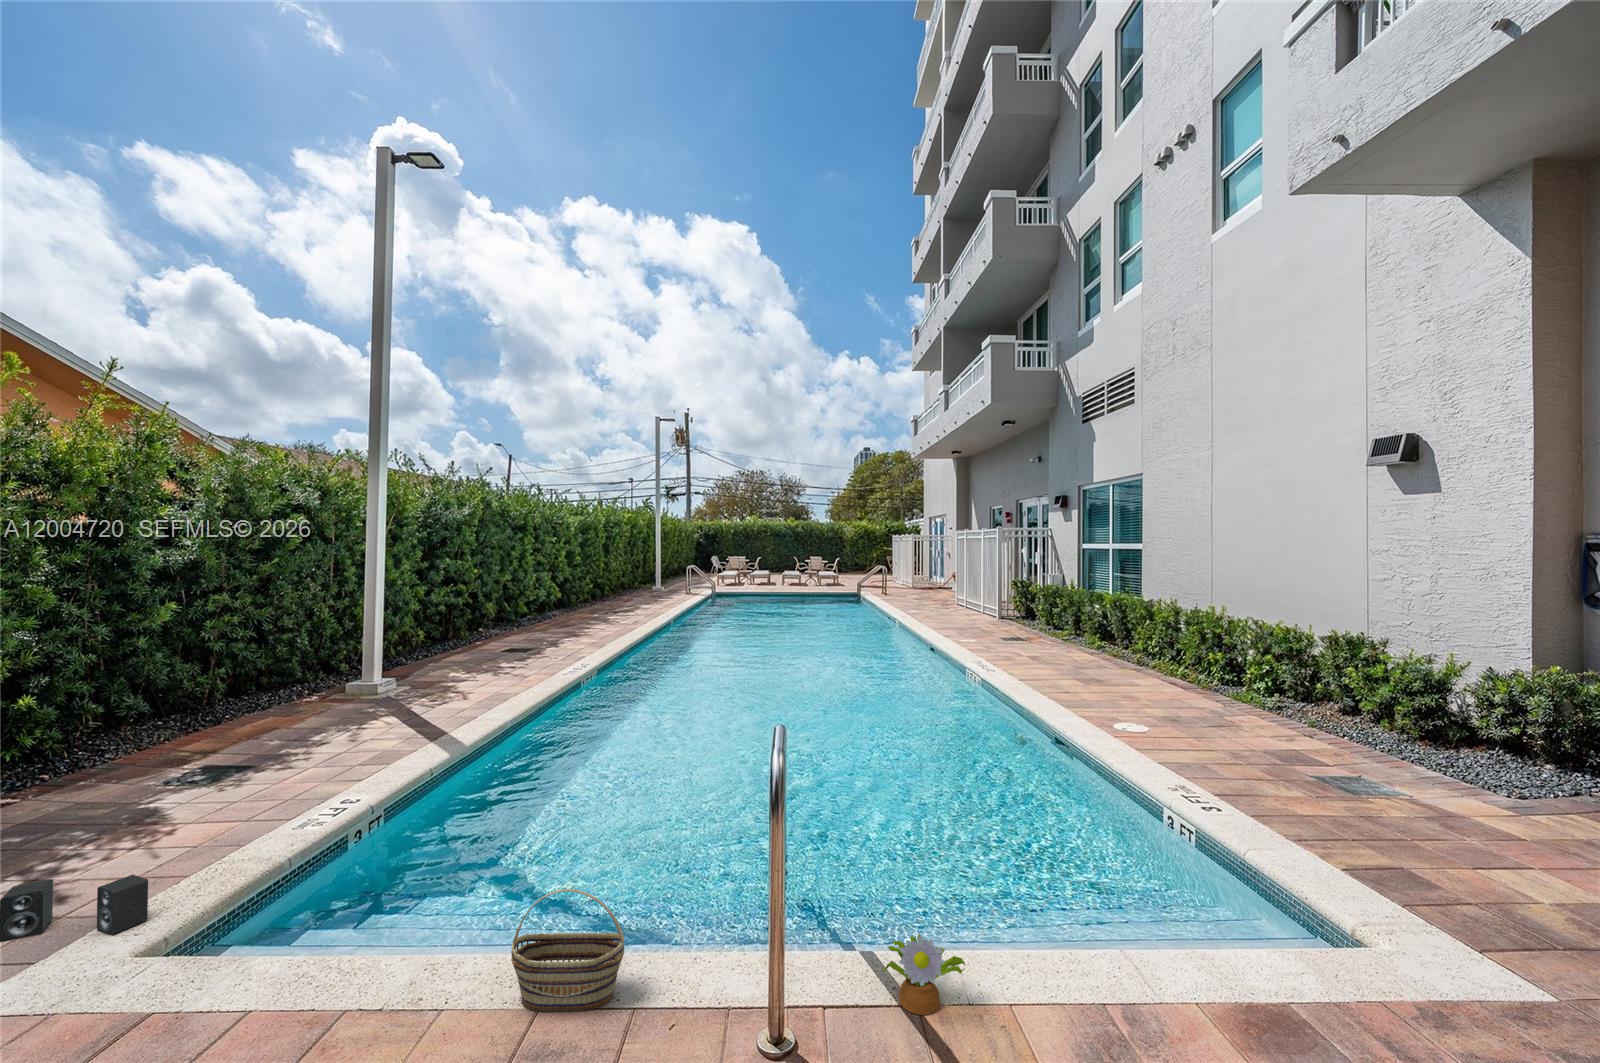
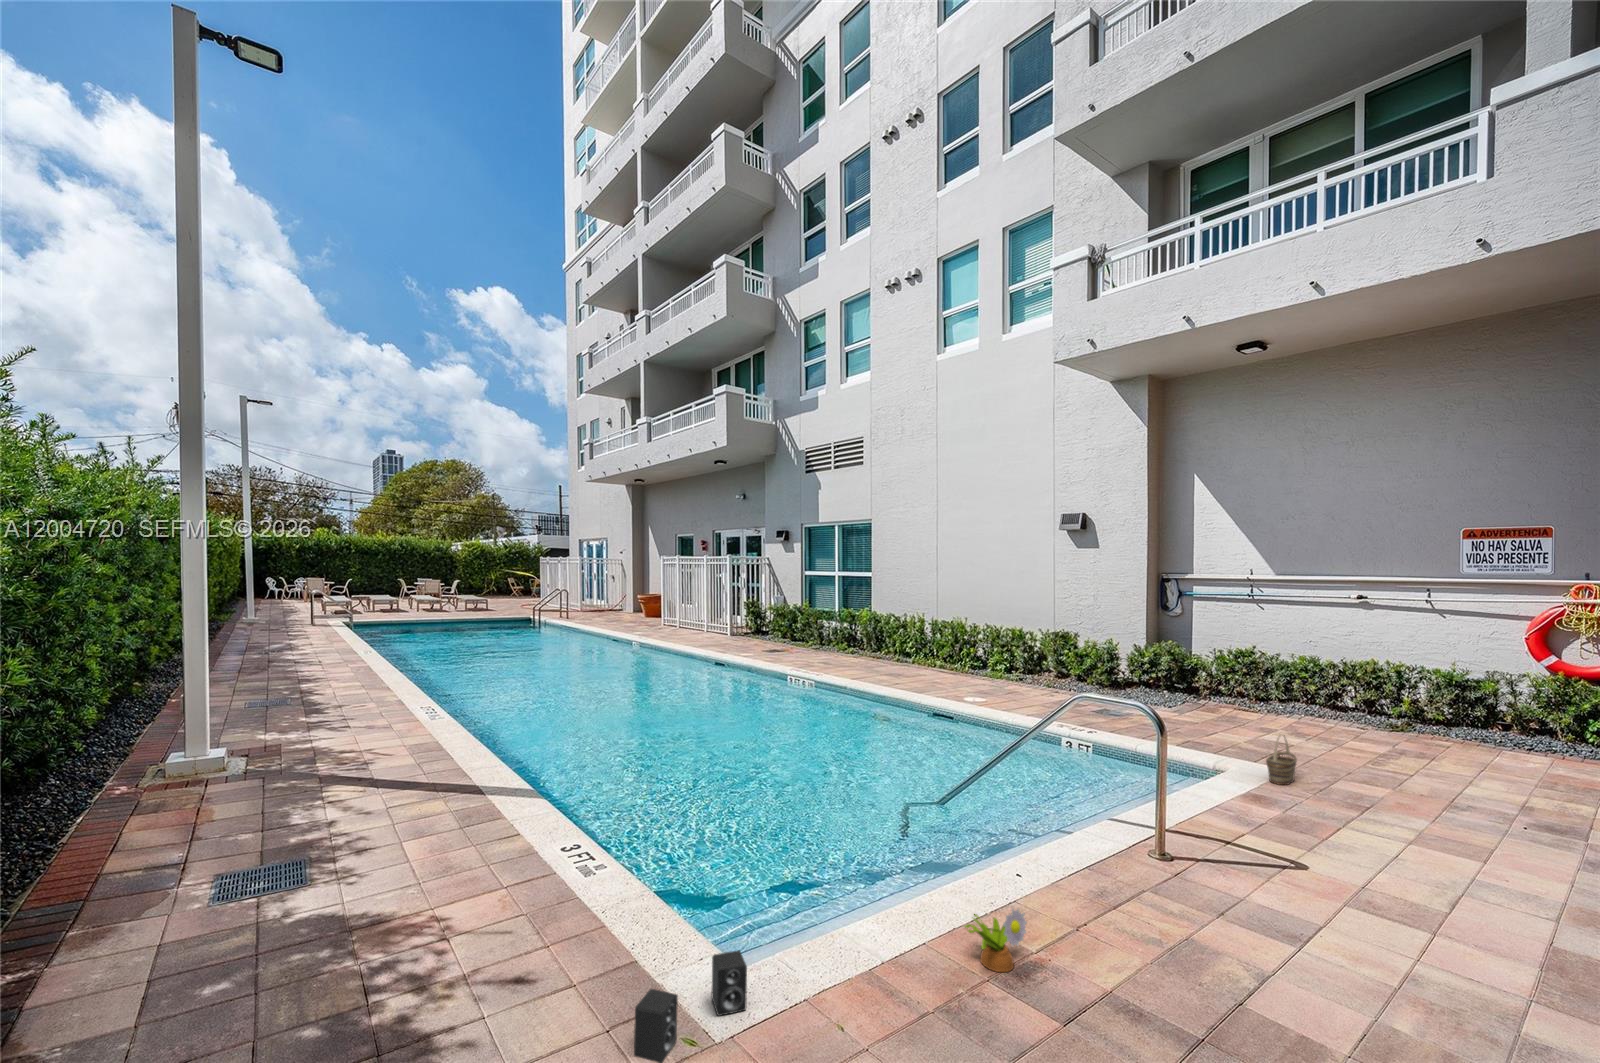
basket: present [511,889,624,1012] -> present [1266,735,1297,785]
decorative plant: present [881,934,965,1015] -> present [964,909,1027,972]

